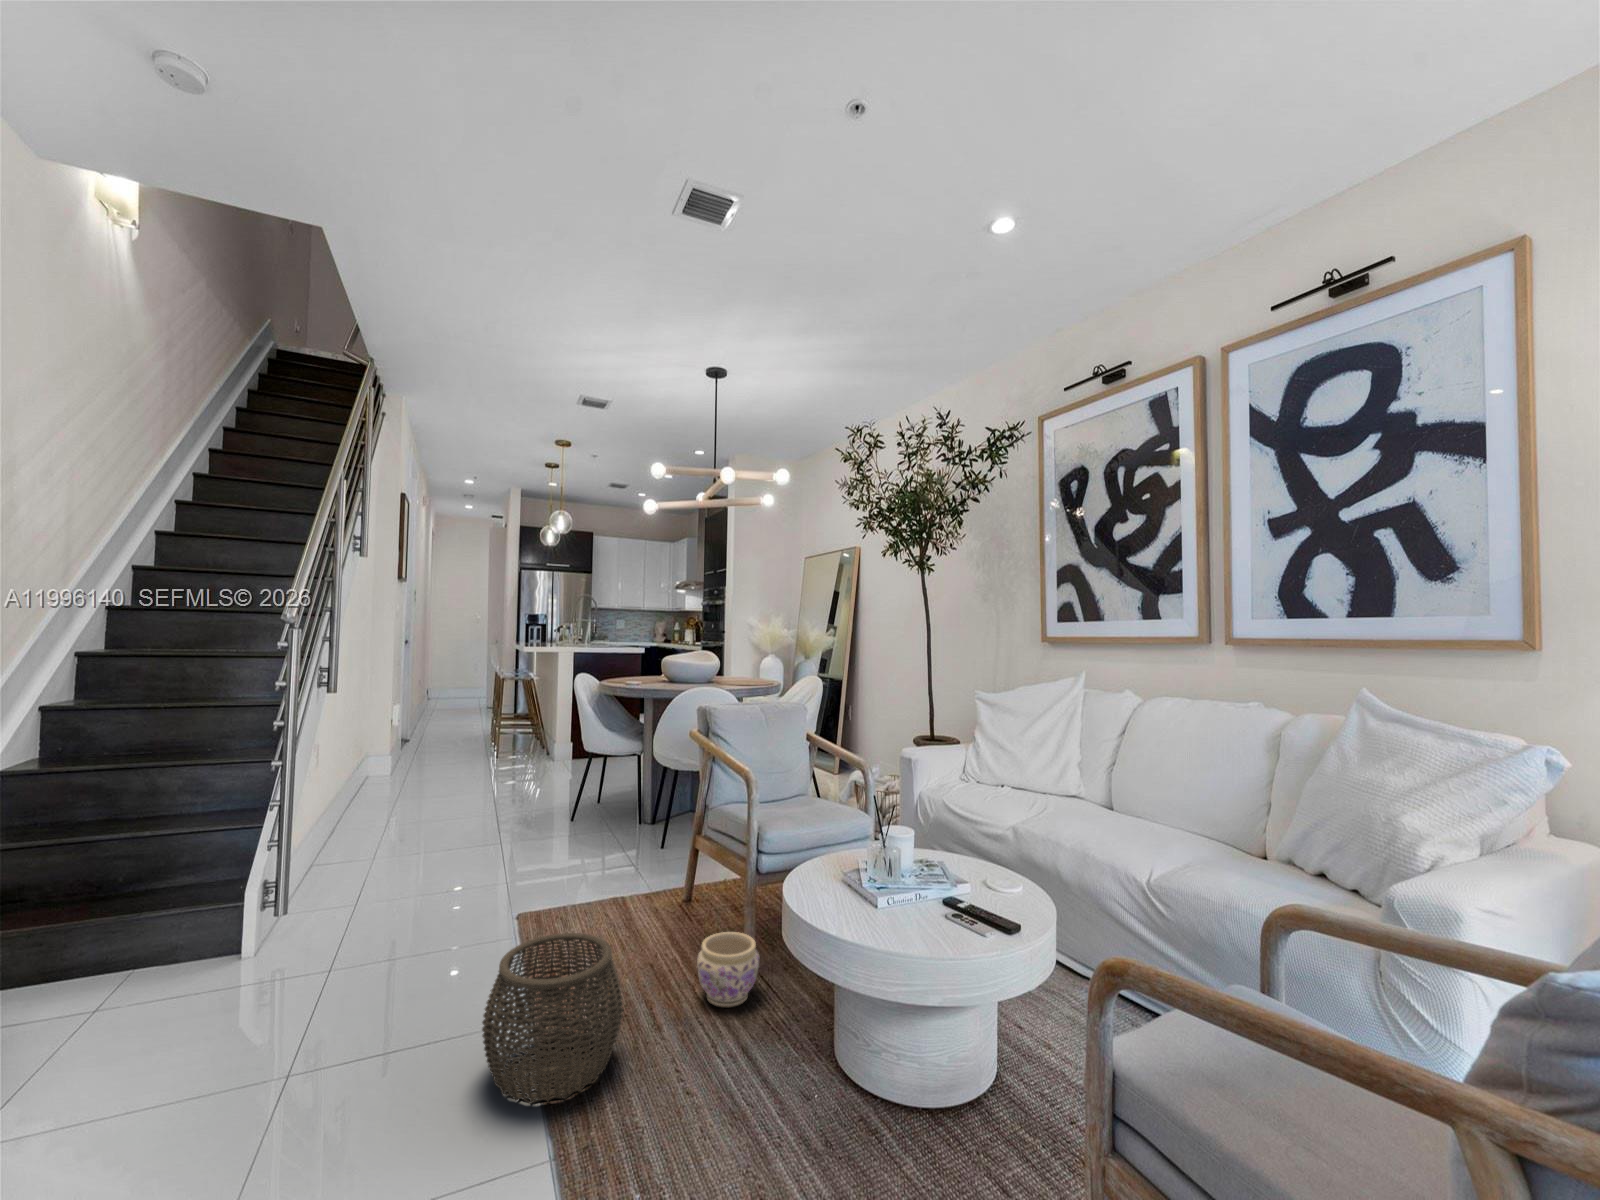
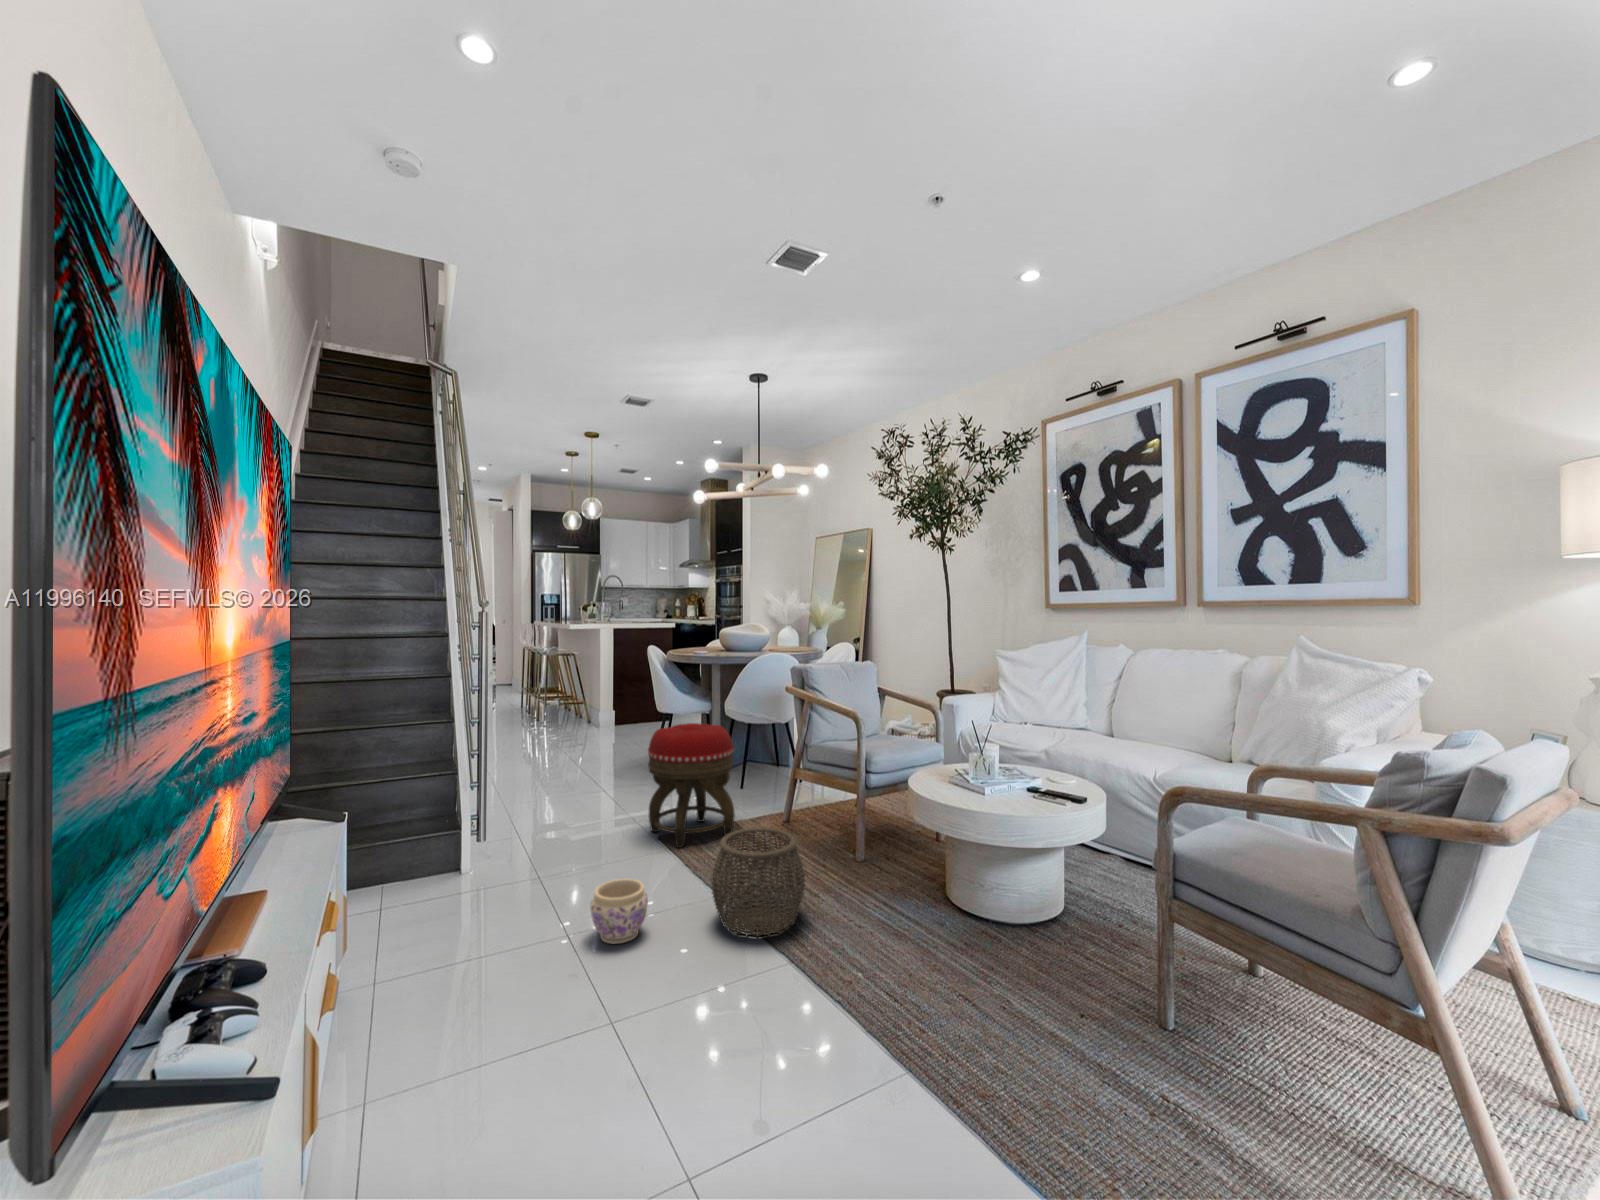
footstool: none [503,774,616,938] -> present [648,723,735,848]
planter: present [697,932,759,1008] -> present [590,879,648,944]

